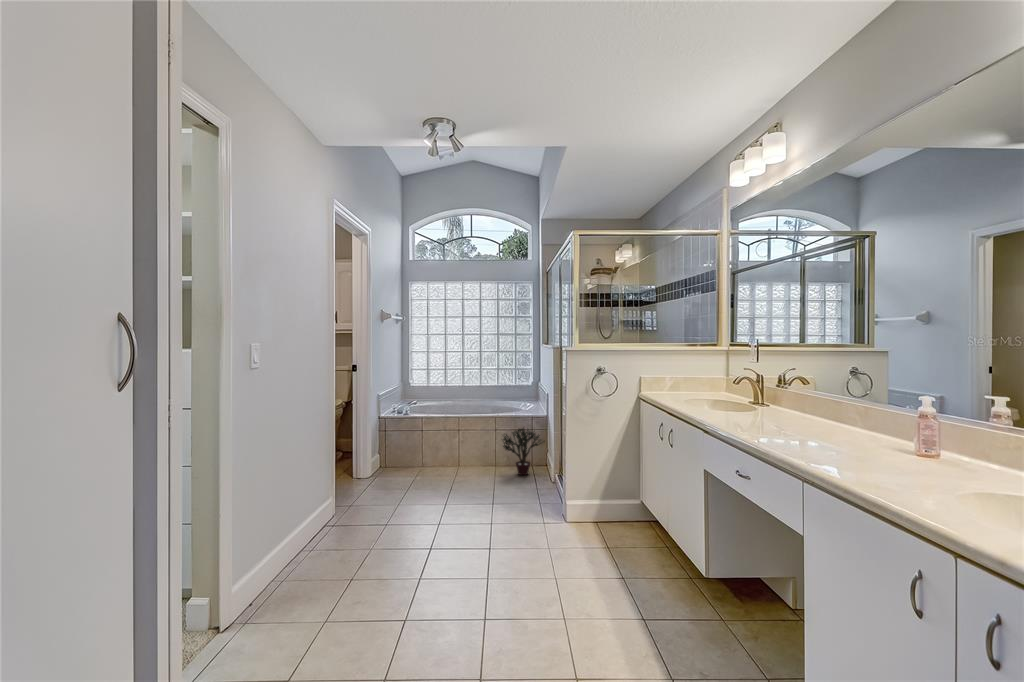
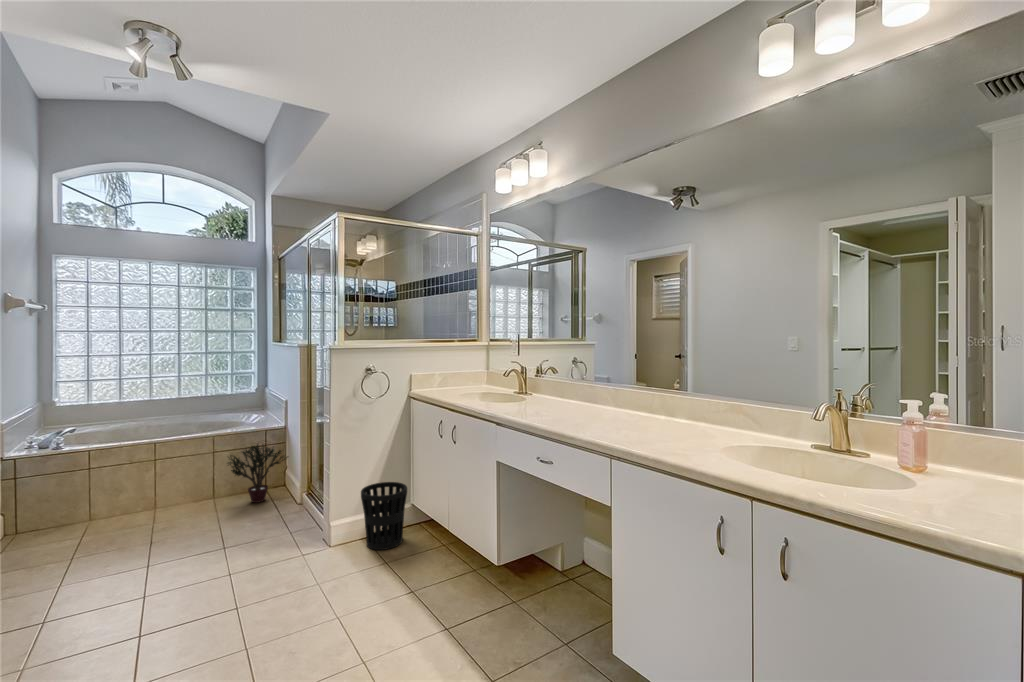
wastebasket: none [589,475,631,537] -> present [361,482,407,550]

